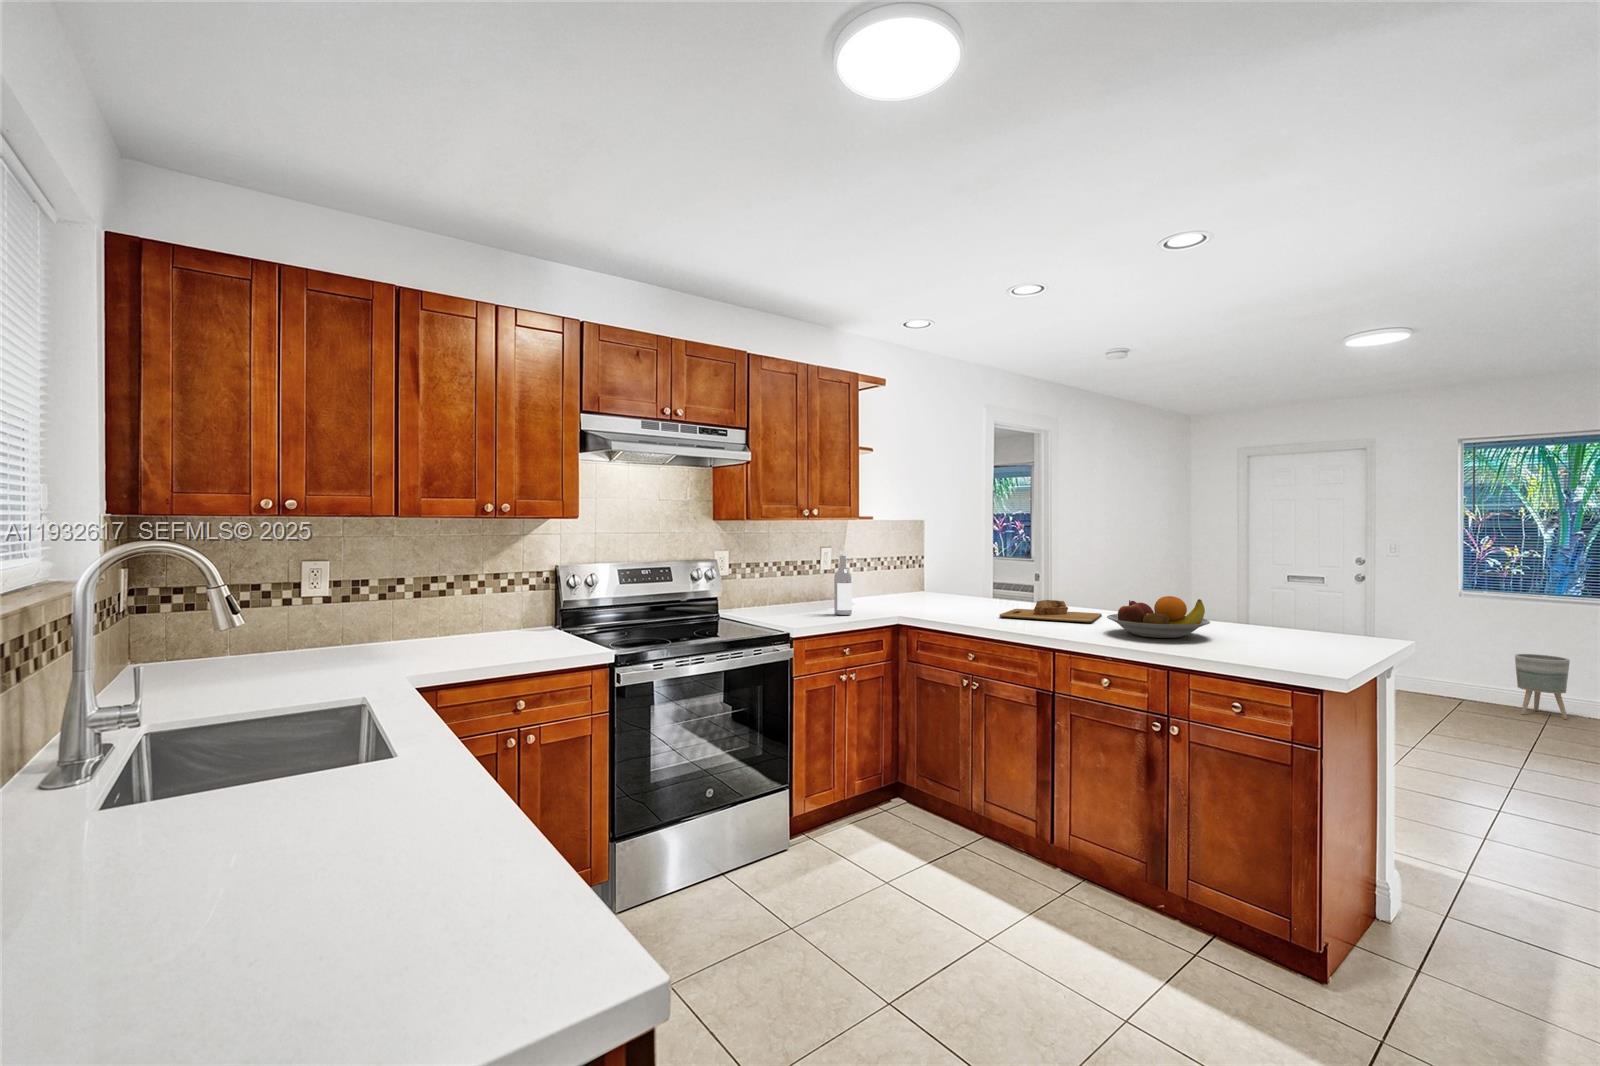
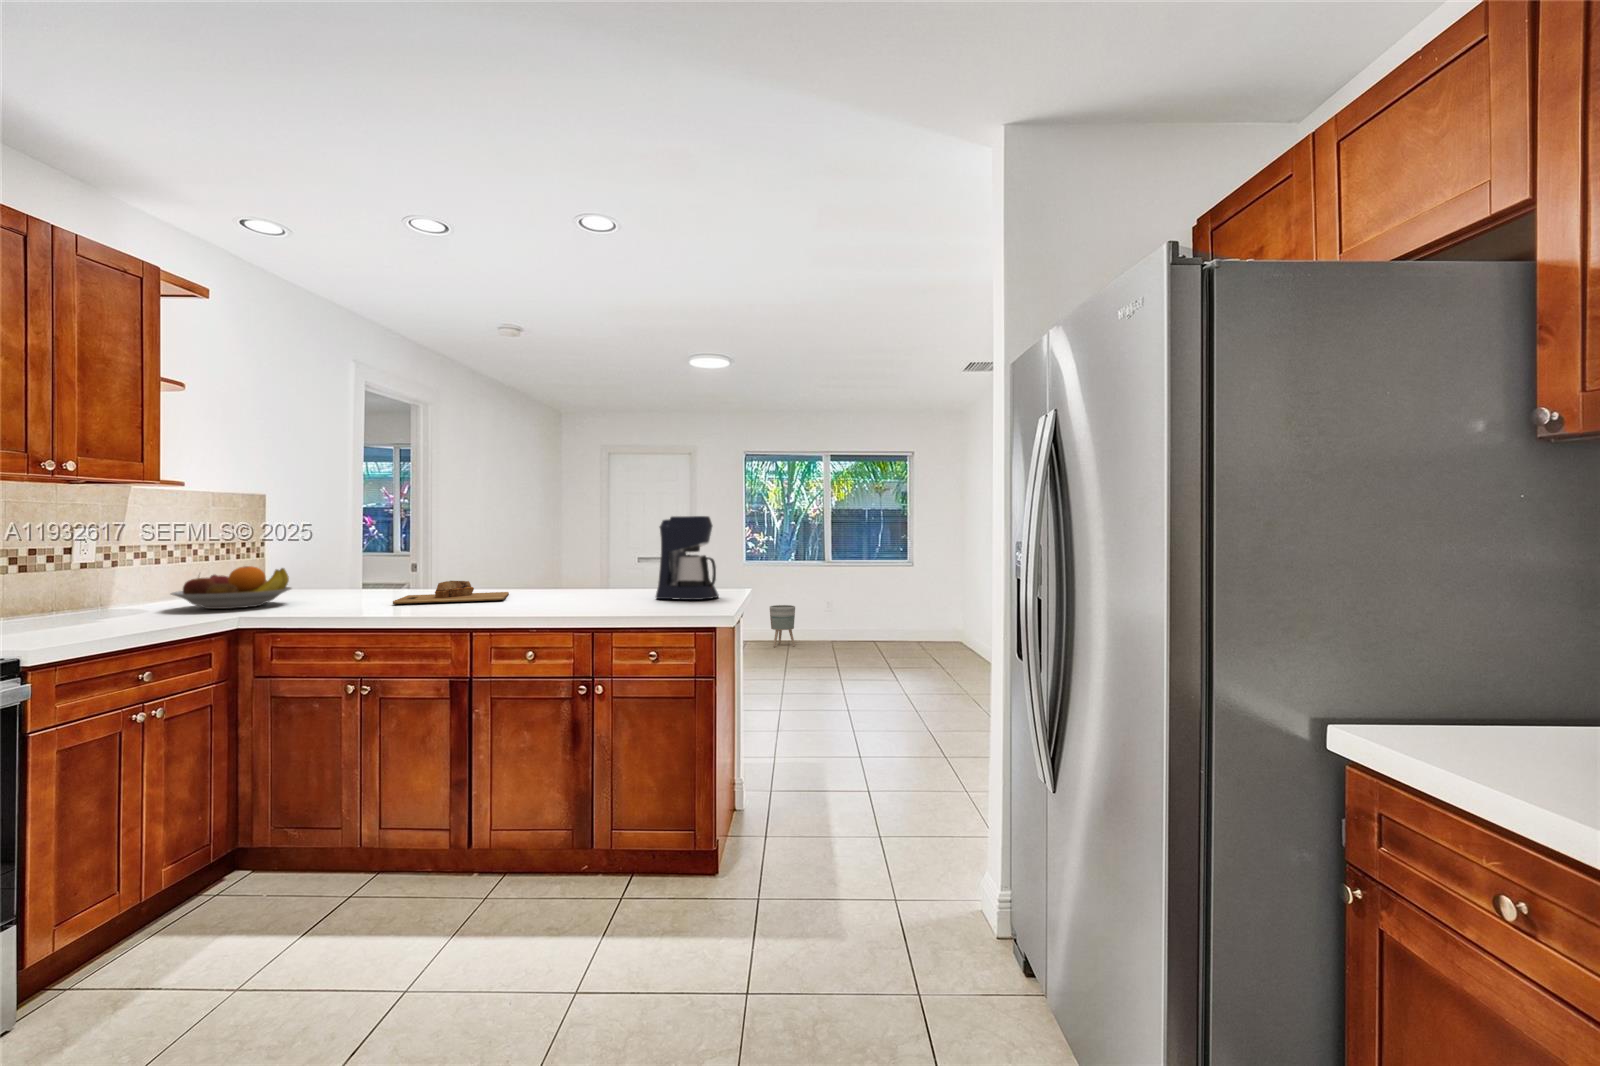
coffee maker: none [1256,546,1347,648] -> present [656,516,719,600]
wine bottle: present [834,551,852,615] -> none [113,528,150,624]
fruit bowl: present [1107,596,1210,638] -> present [171,566,292,609]

